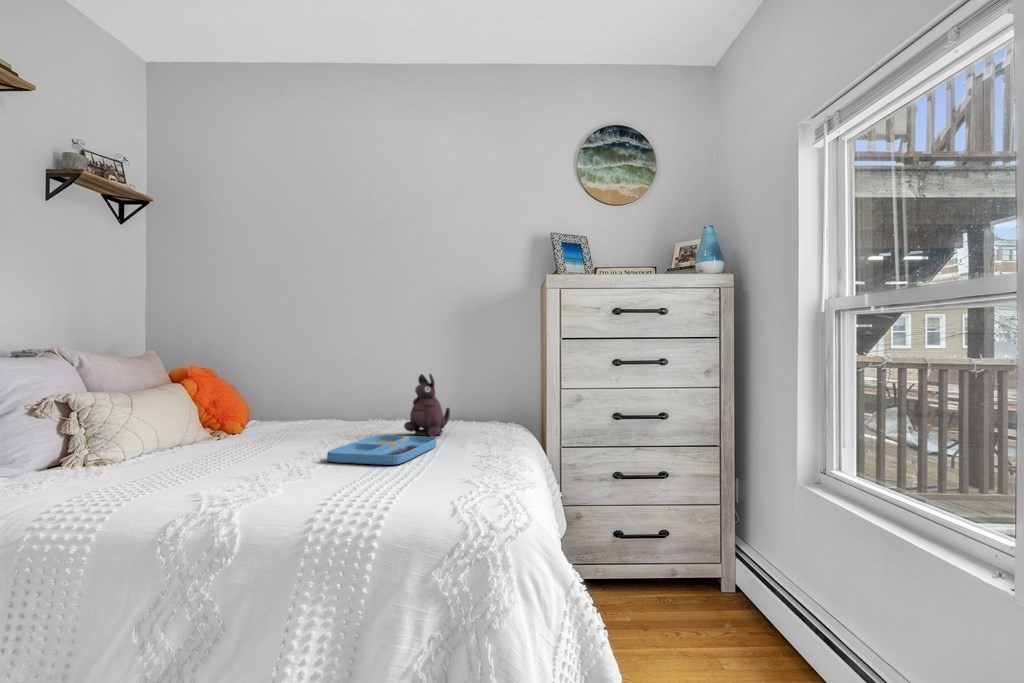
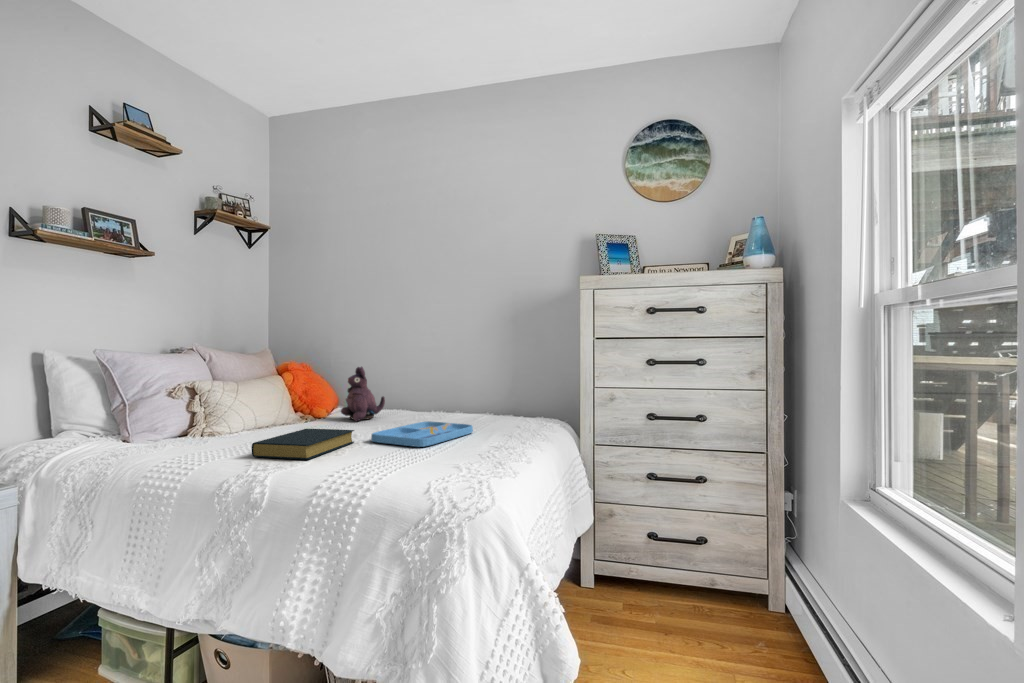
plush toy: present [404,374,450,437] -> present [341,367,385,421]
hardback book: none [187,449,307,488] -> present [252,429,354,460]

